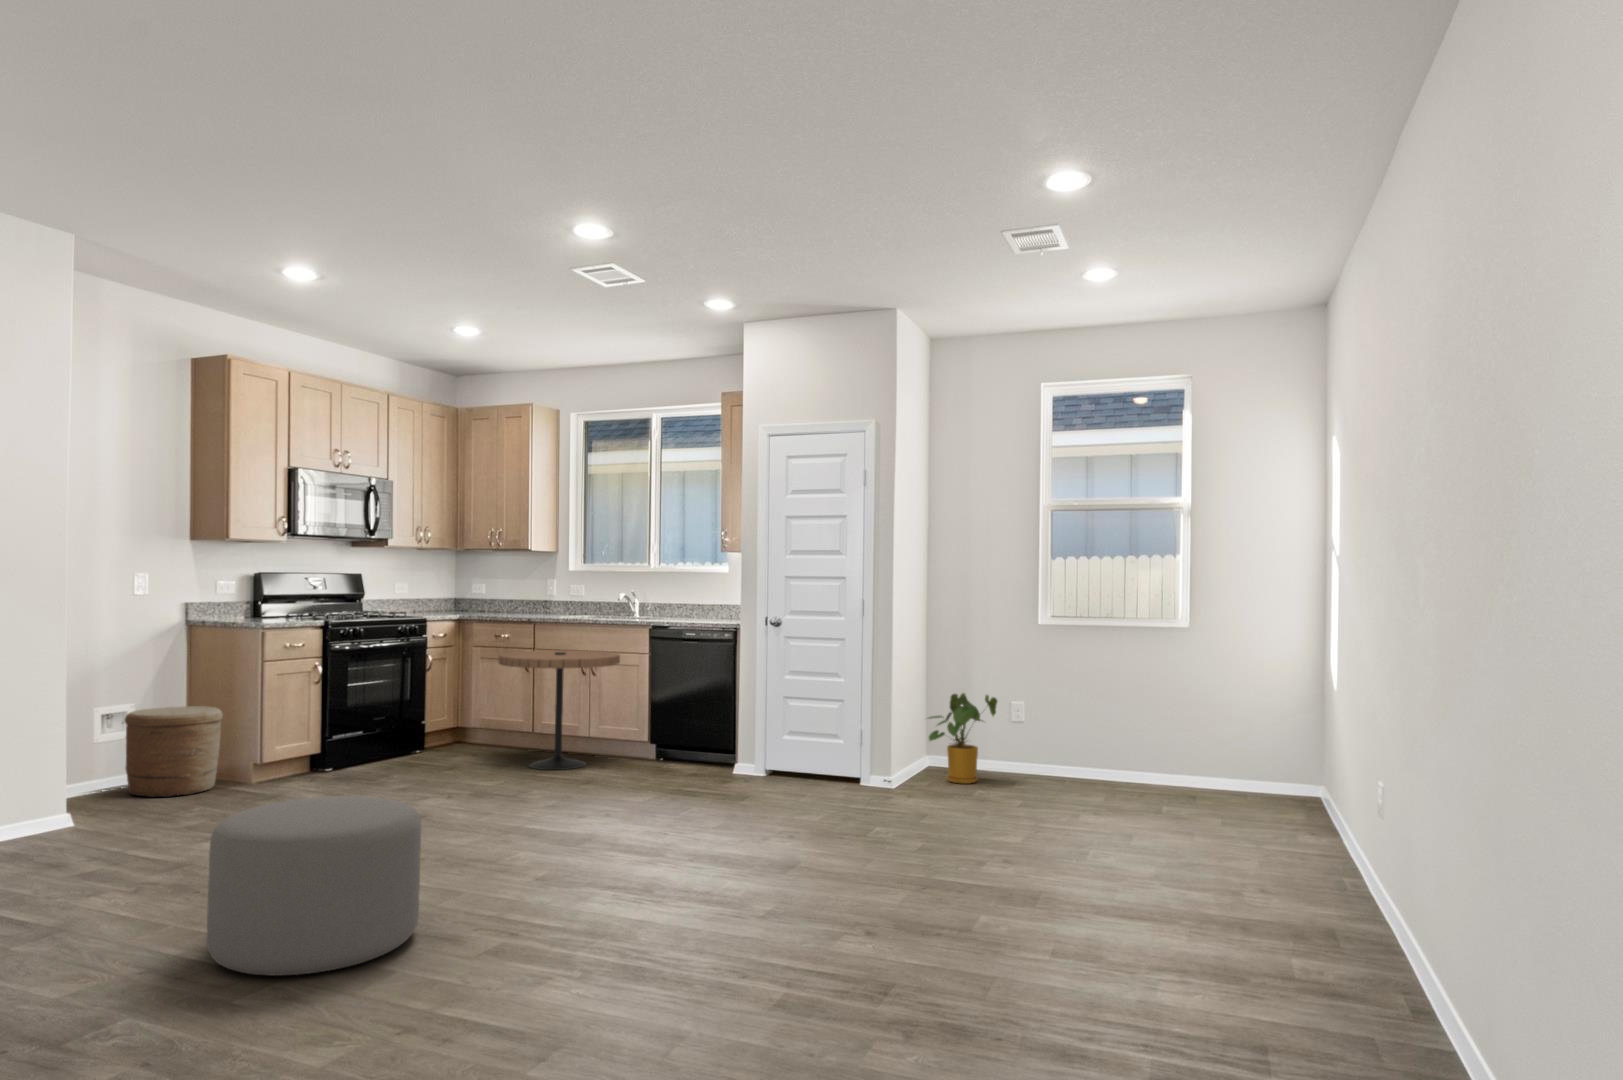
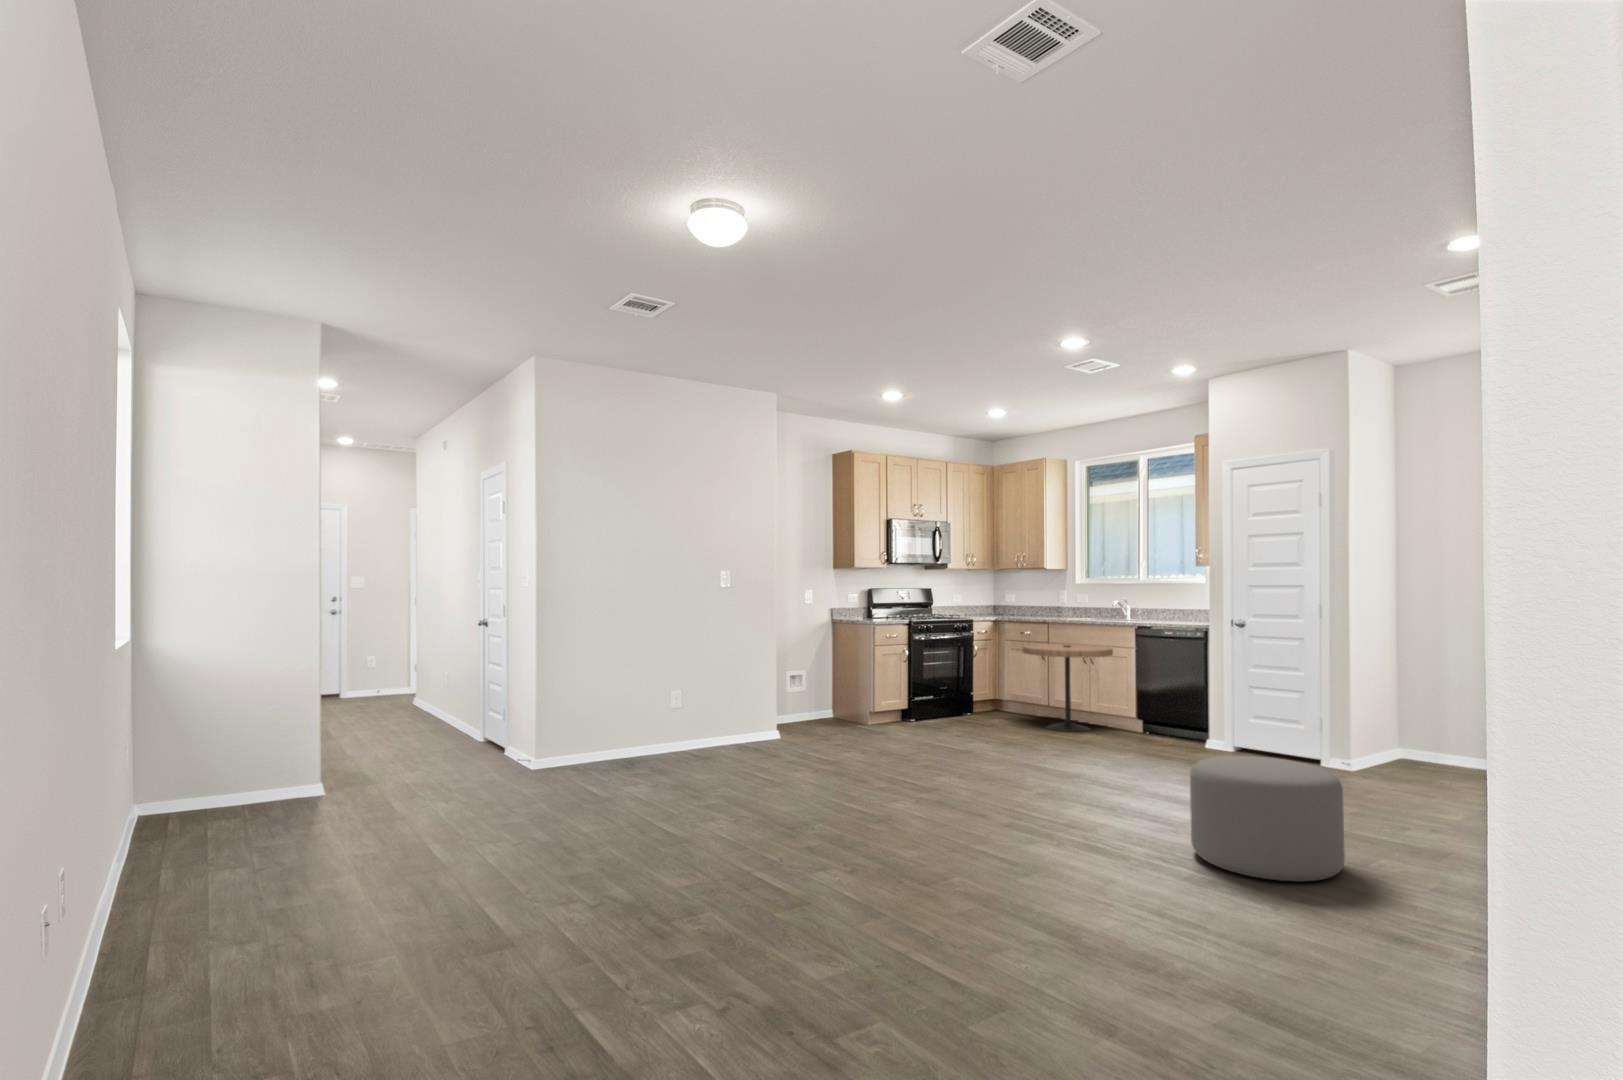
house plant: present [928,693,997,784] -> none [1384,692,1466,773]
woven basket: present [125,706,223,797] -> none [801,672,852,727]
ottoman: present [207,796,421,976] -> present [1190,756,1345,881]

